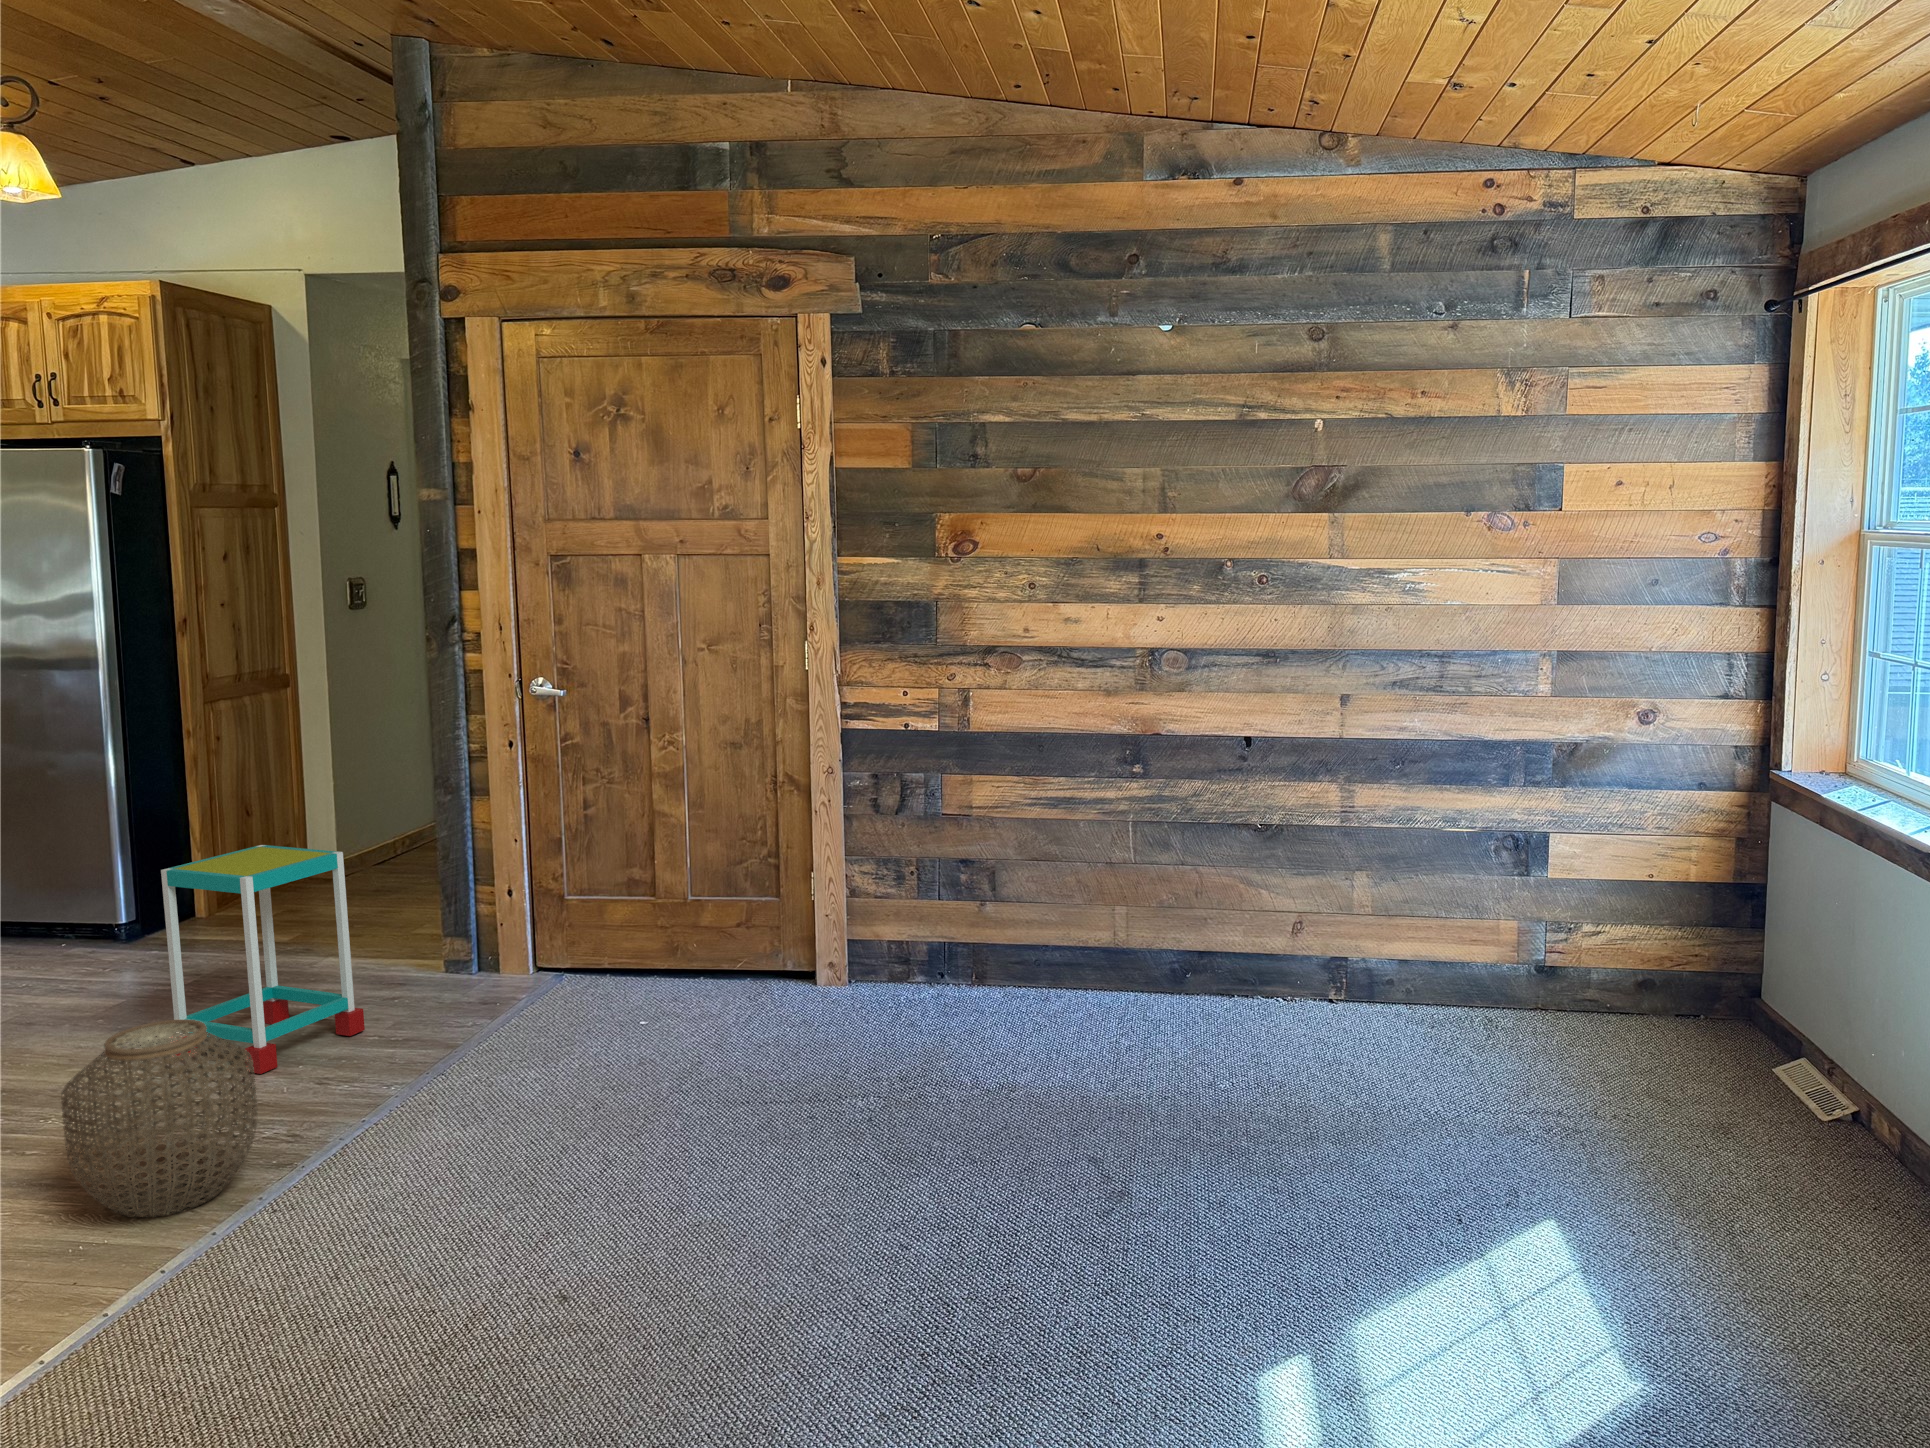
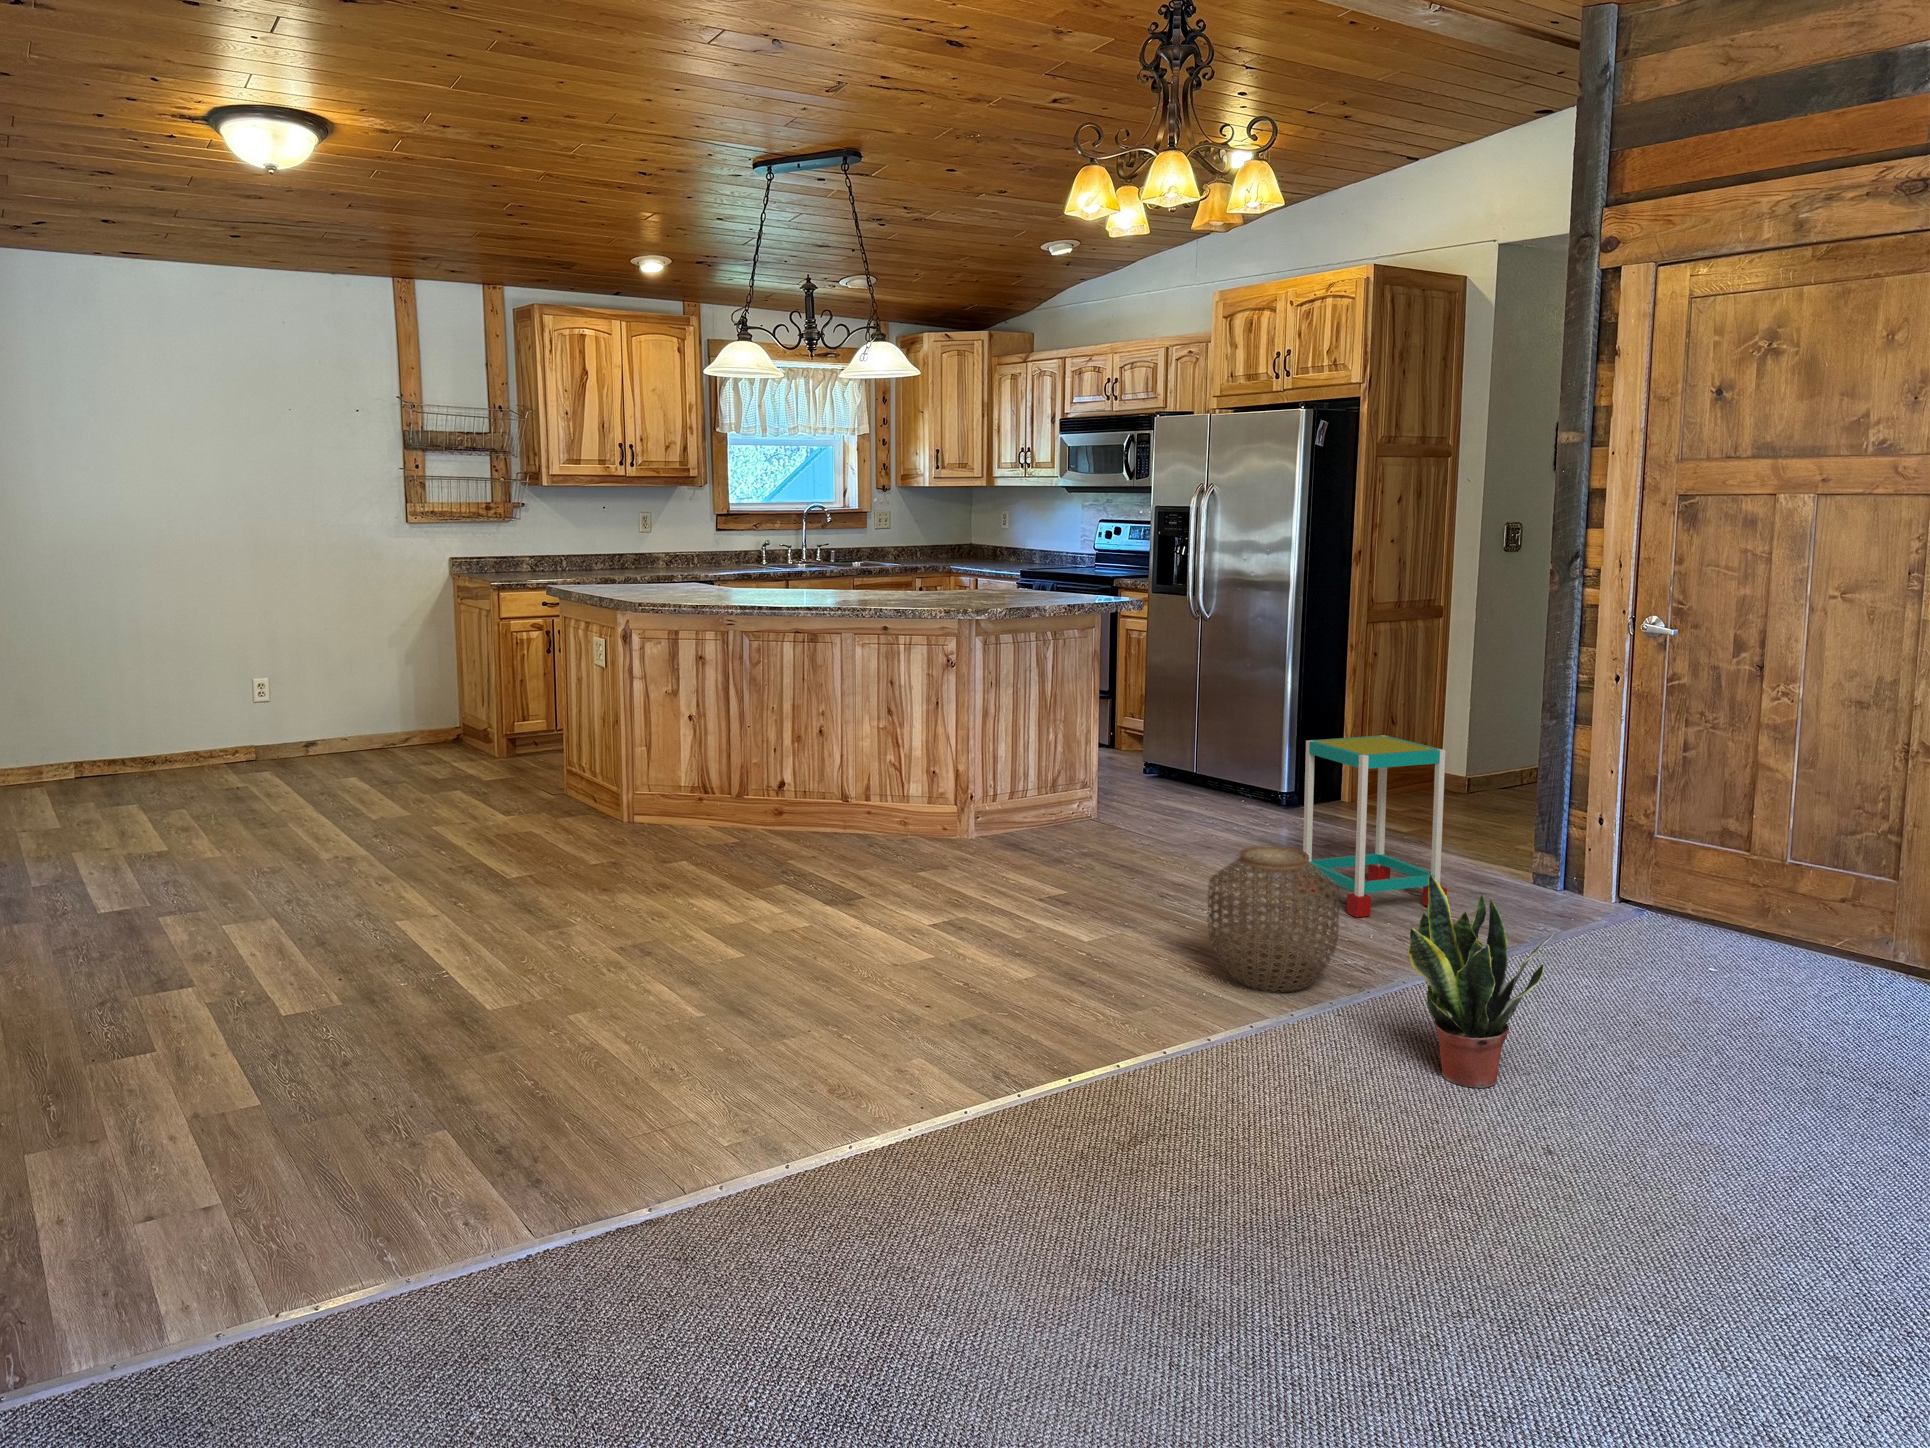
potted plant: none [366,1016,523,1249] -> present [1407,874,1553,1088]

